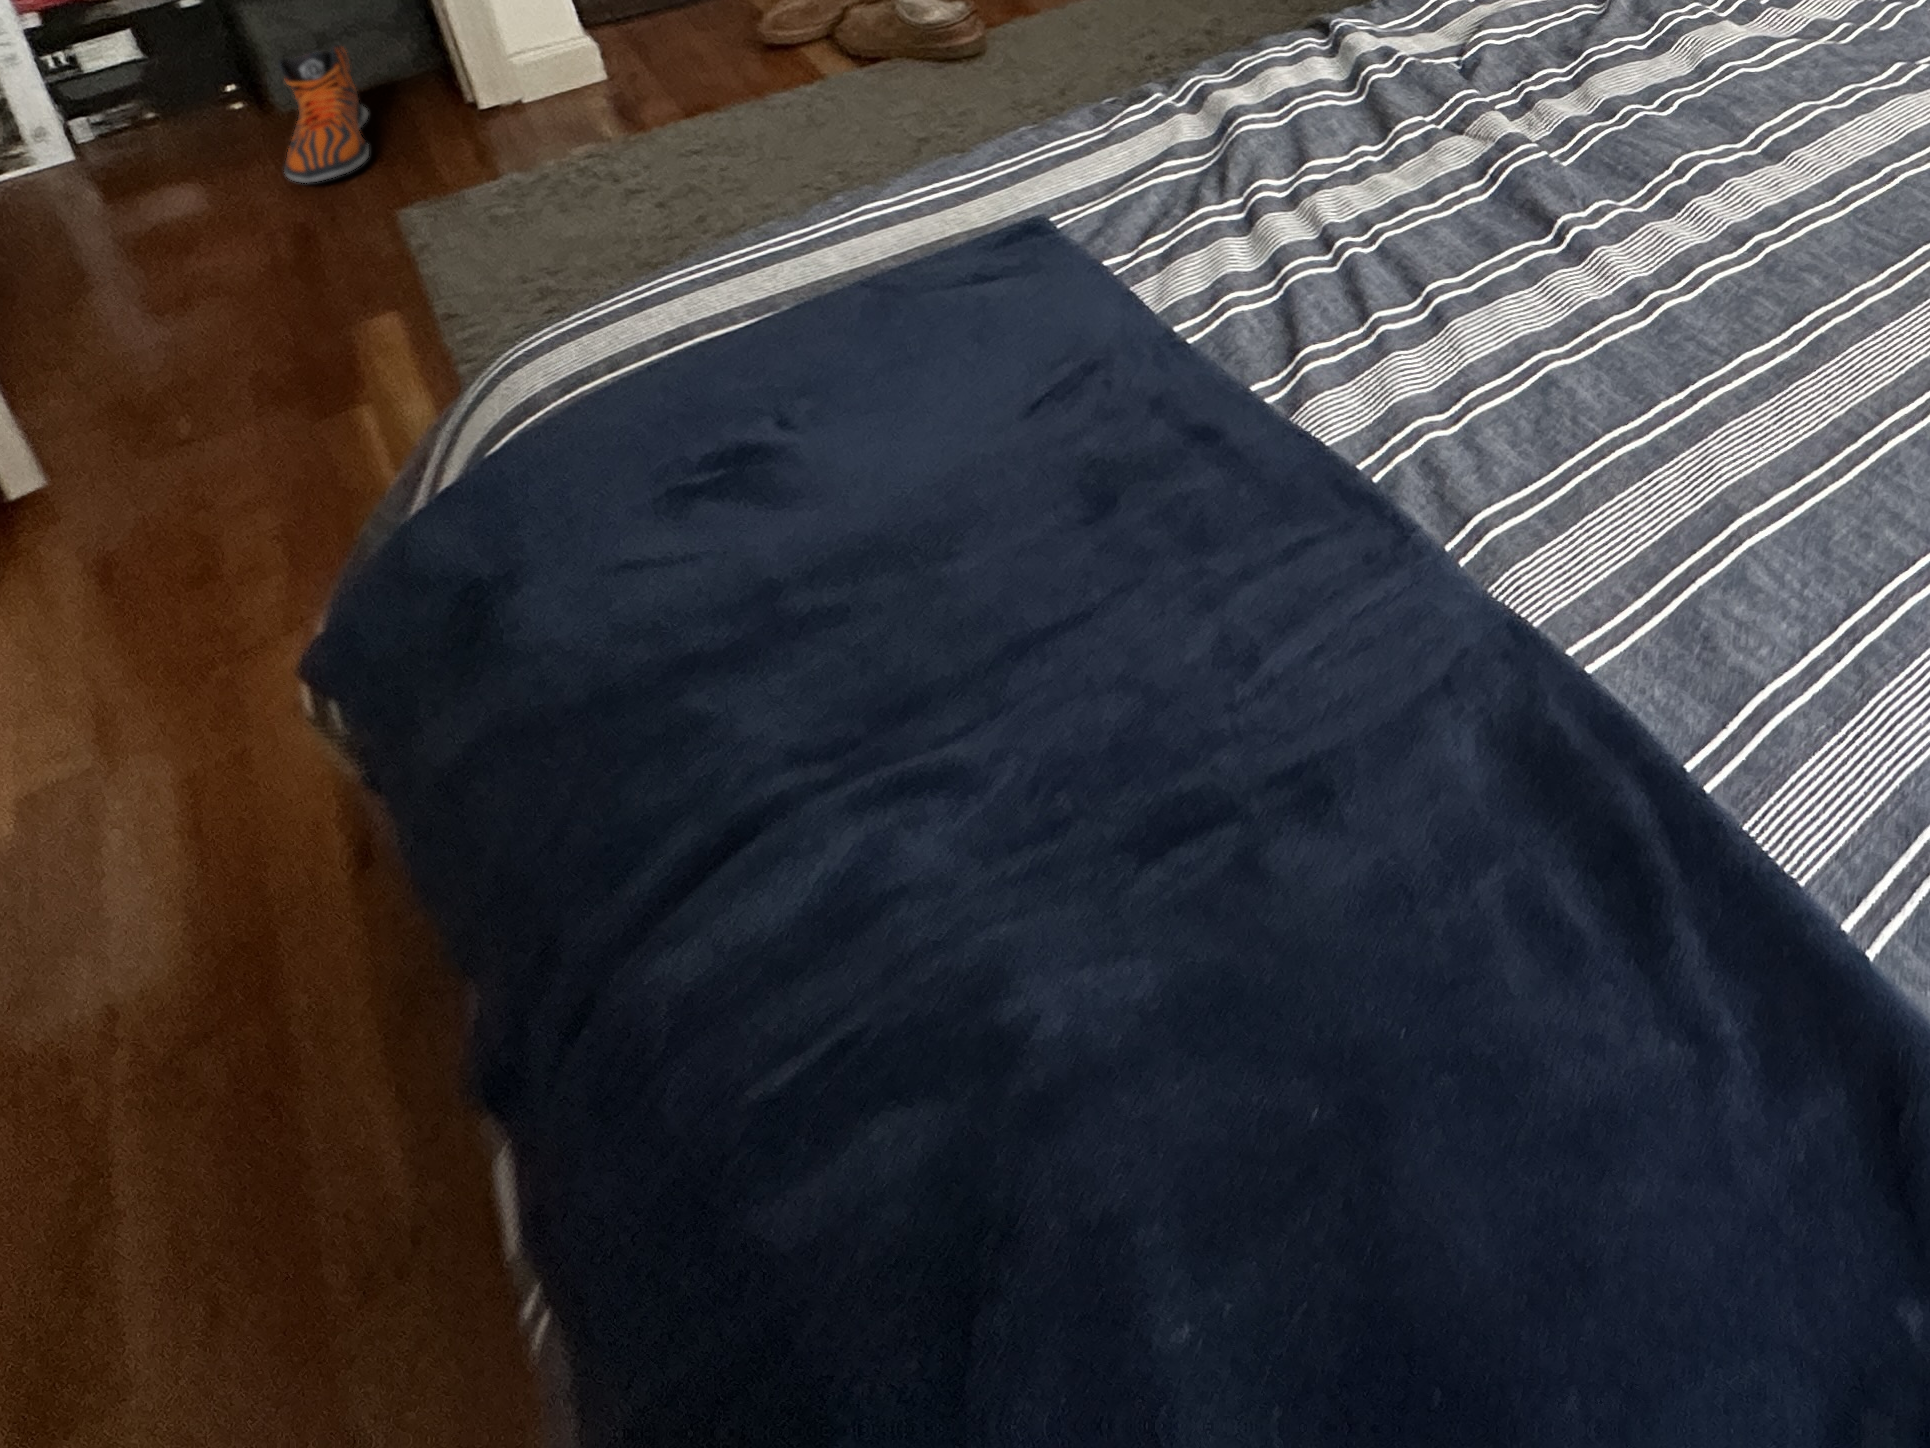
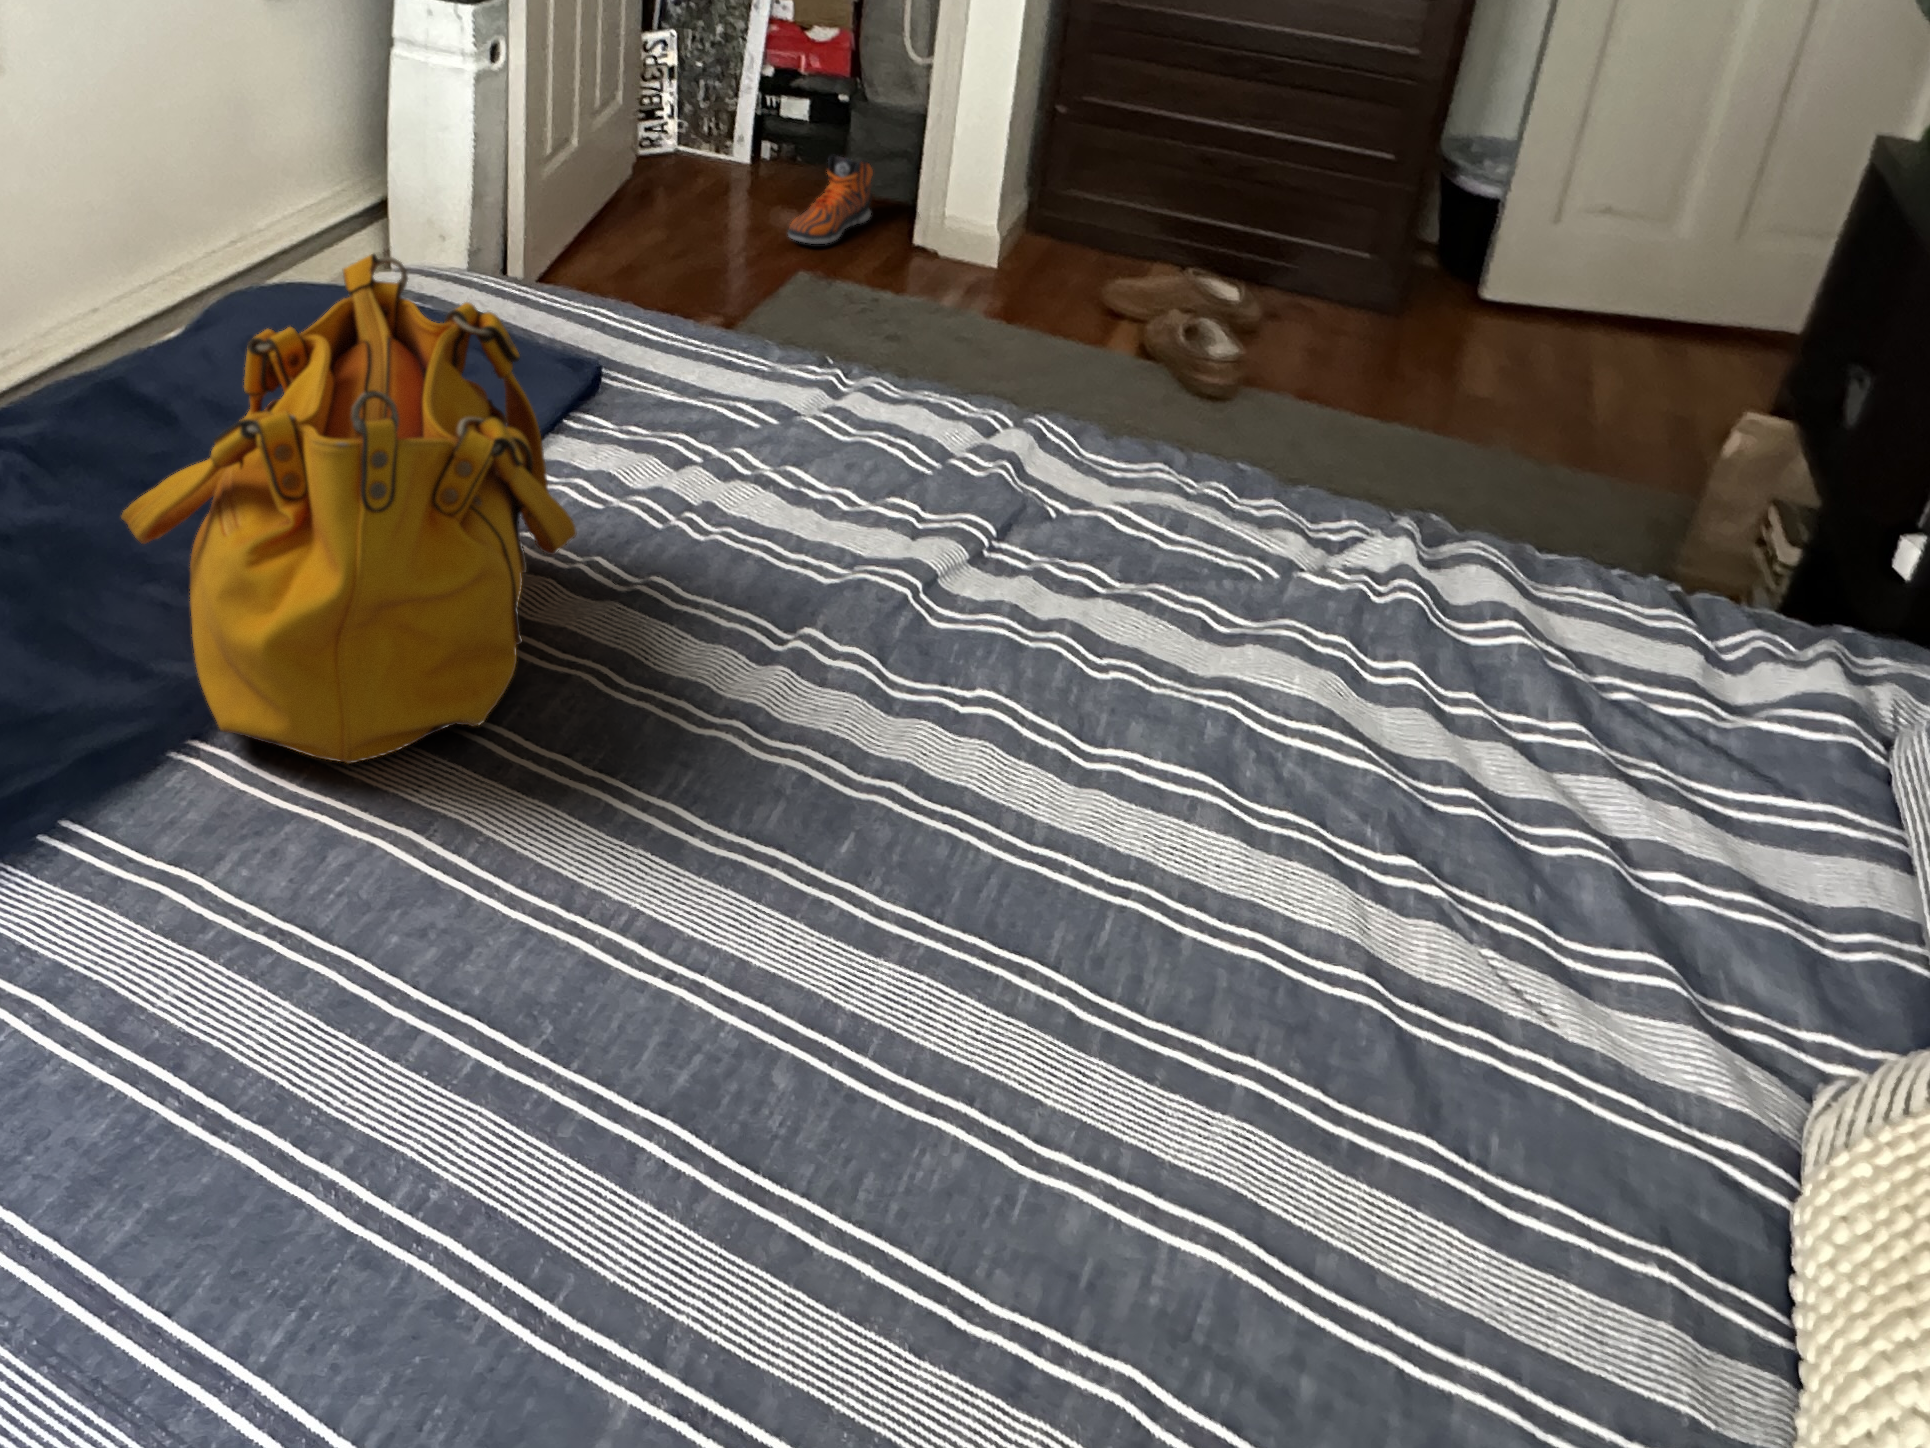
handbag: none [1137,97,1672,610] -> present [121,254,576,764]

